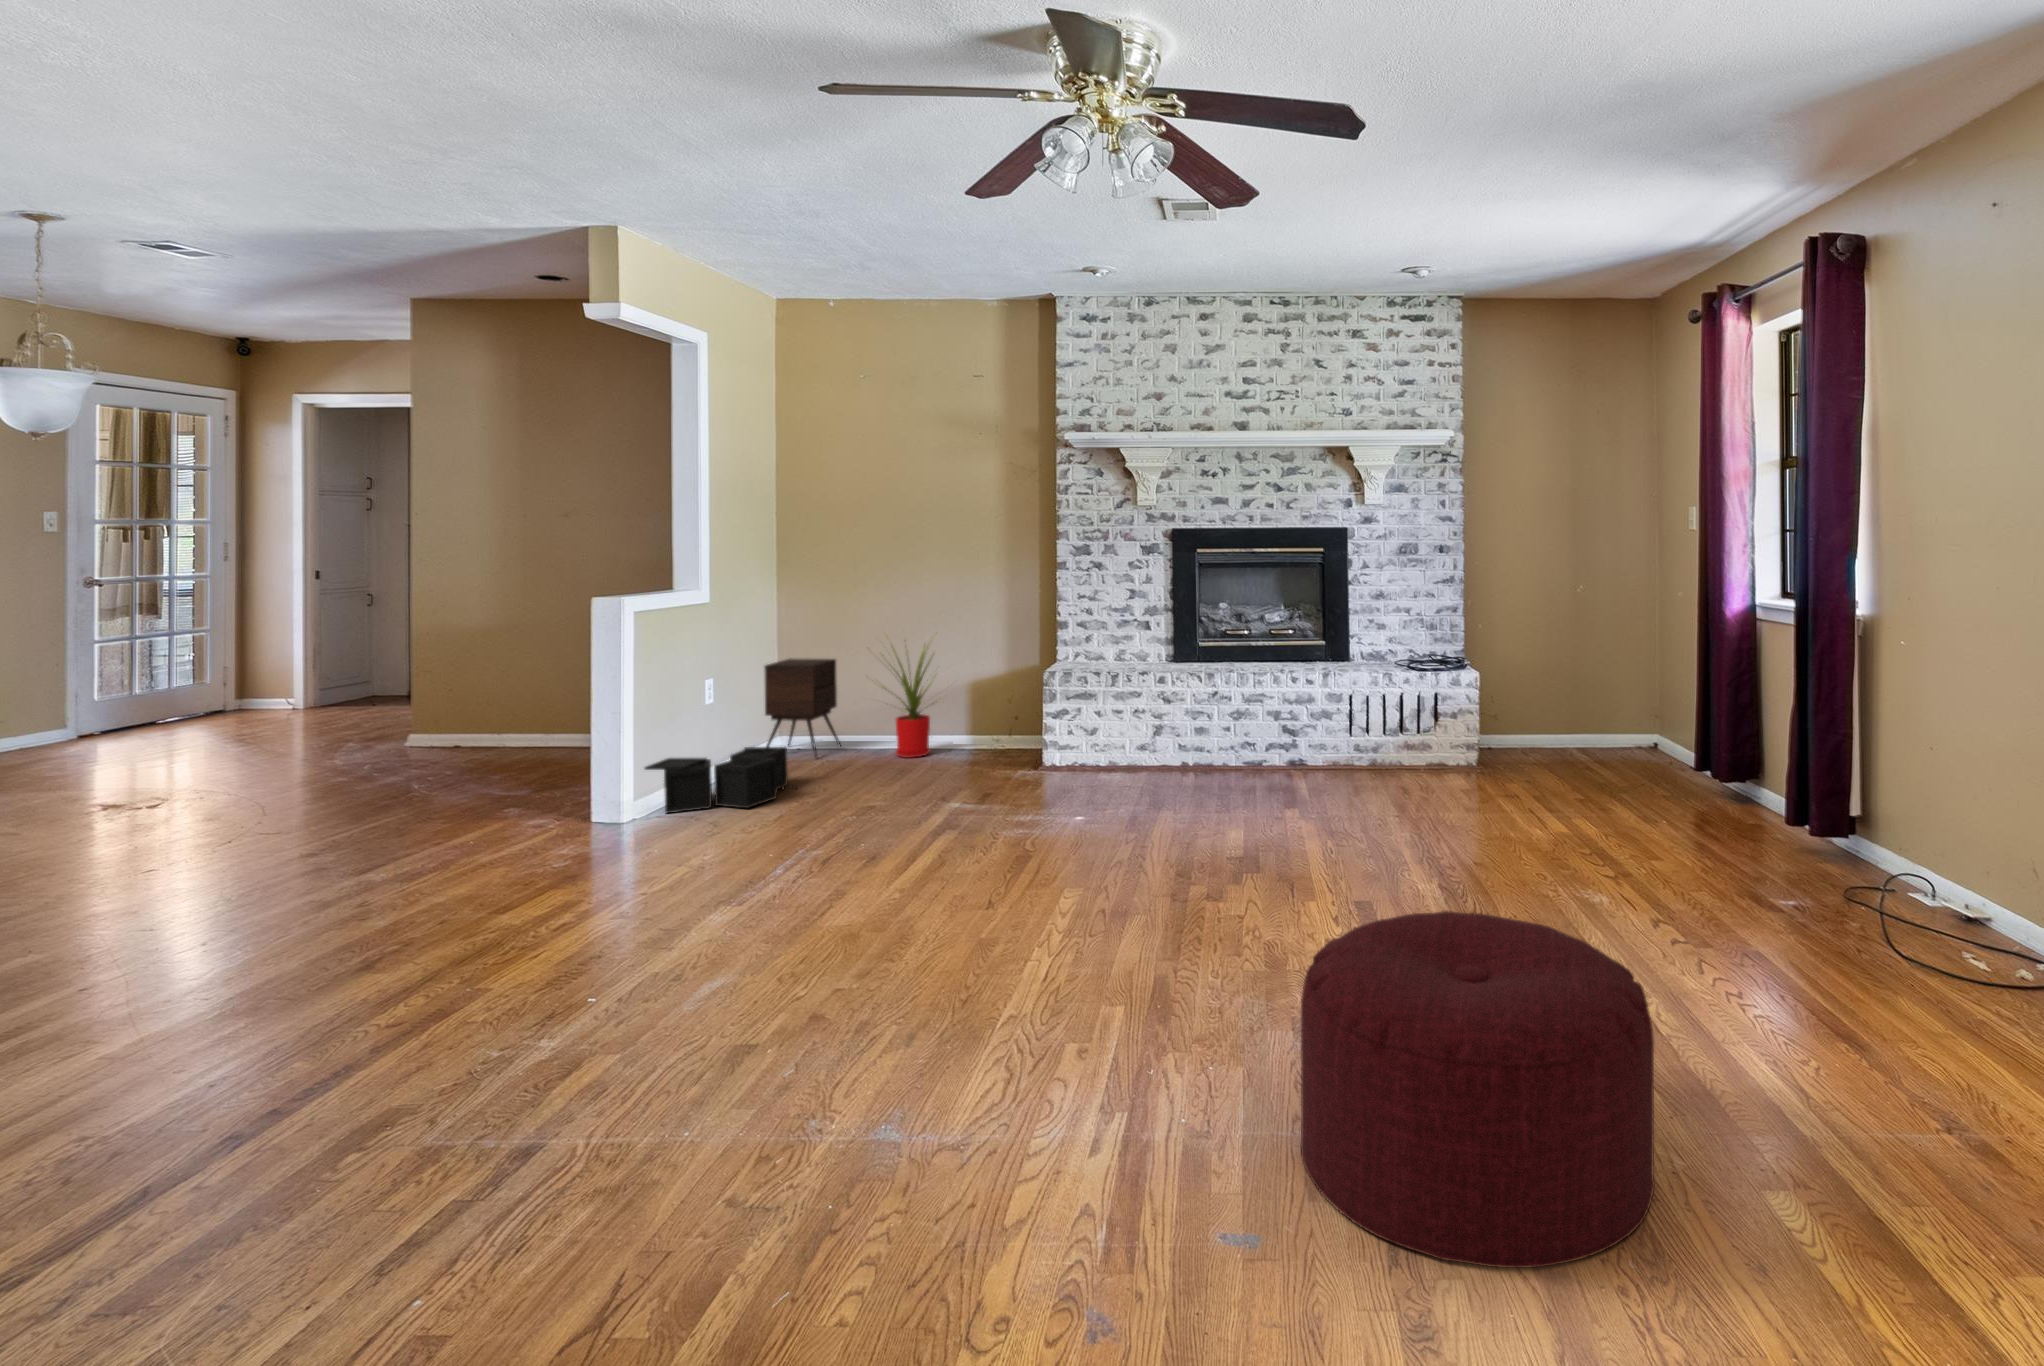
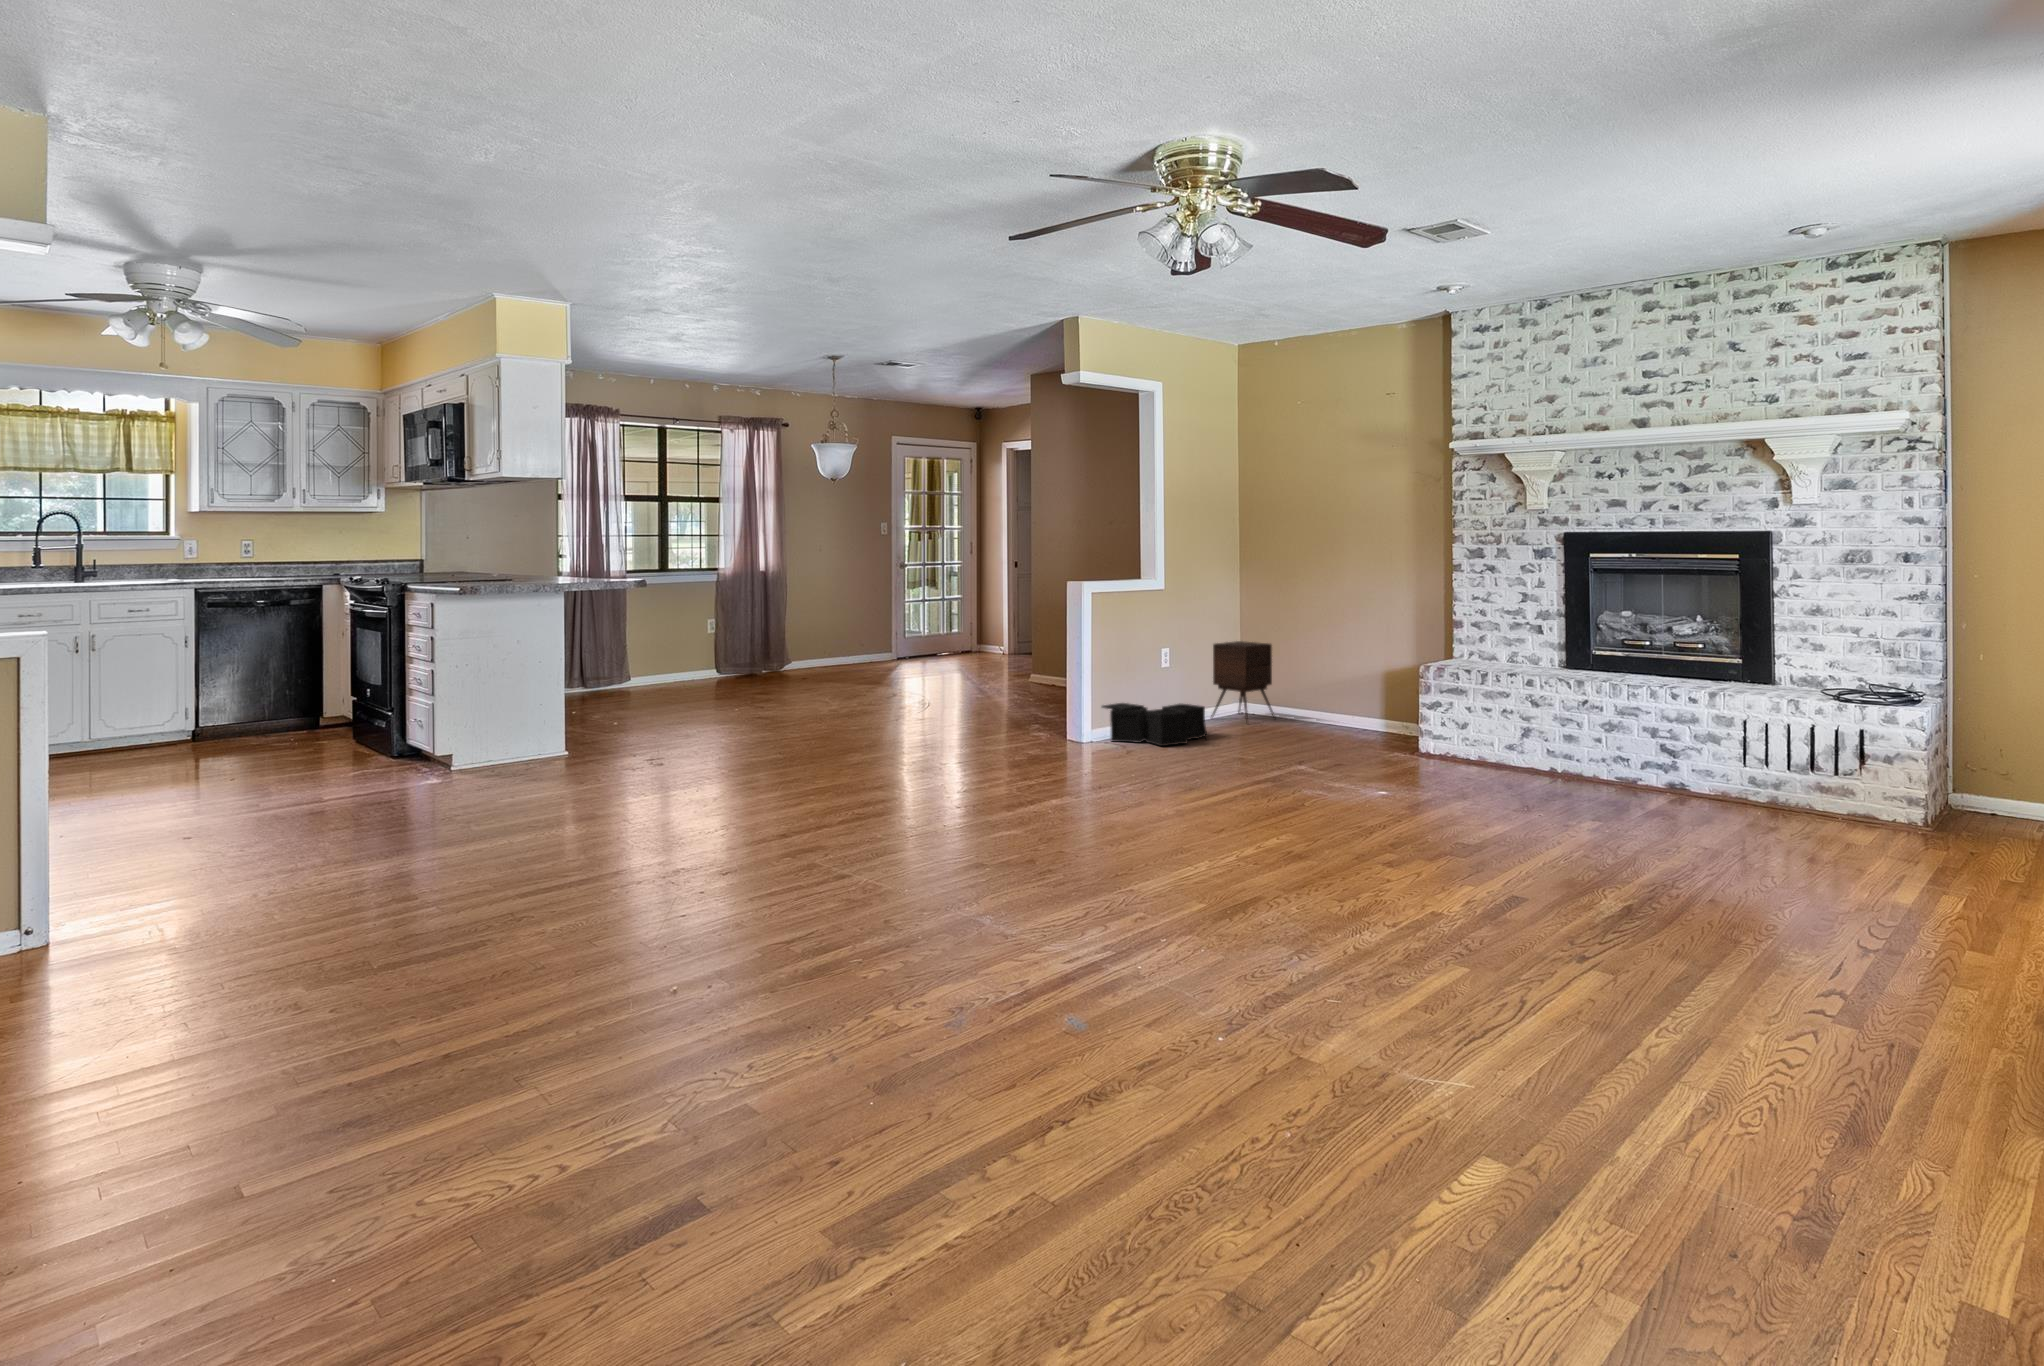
house plant: present [872,640,932,758] -> none [1278,623,1363,734]
ottoman: present [1301,911,1655,1268] -> none [1218,836,1507,1083]

